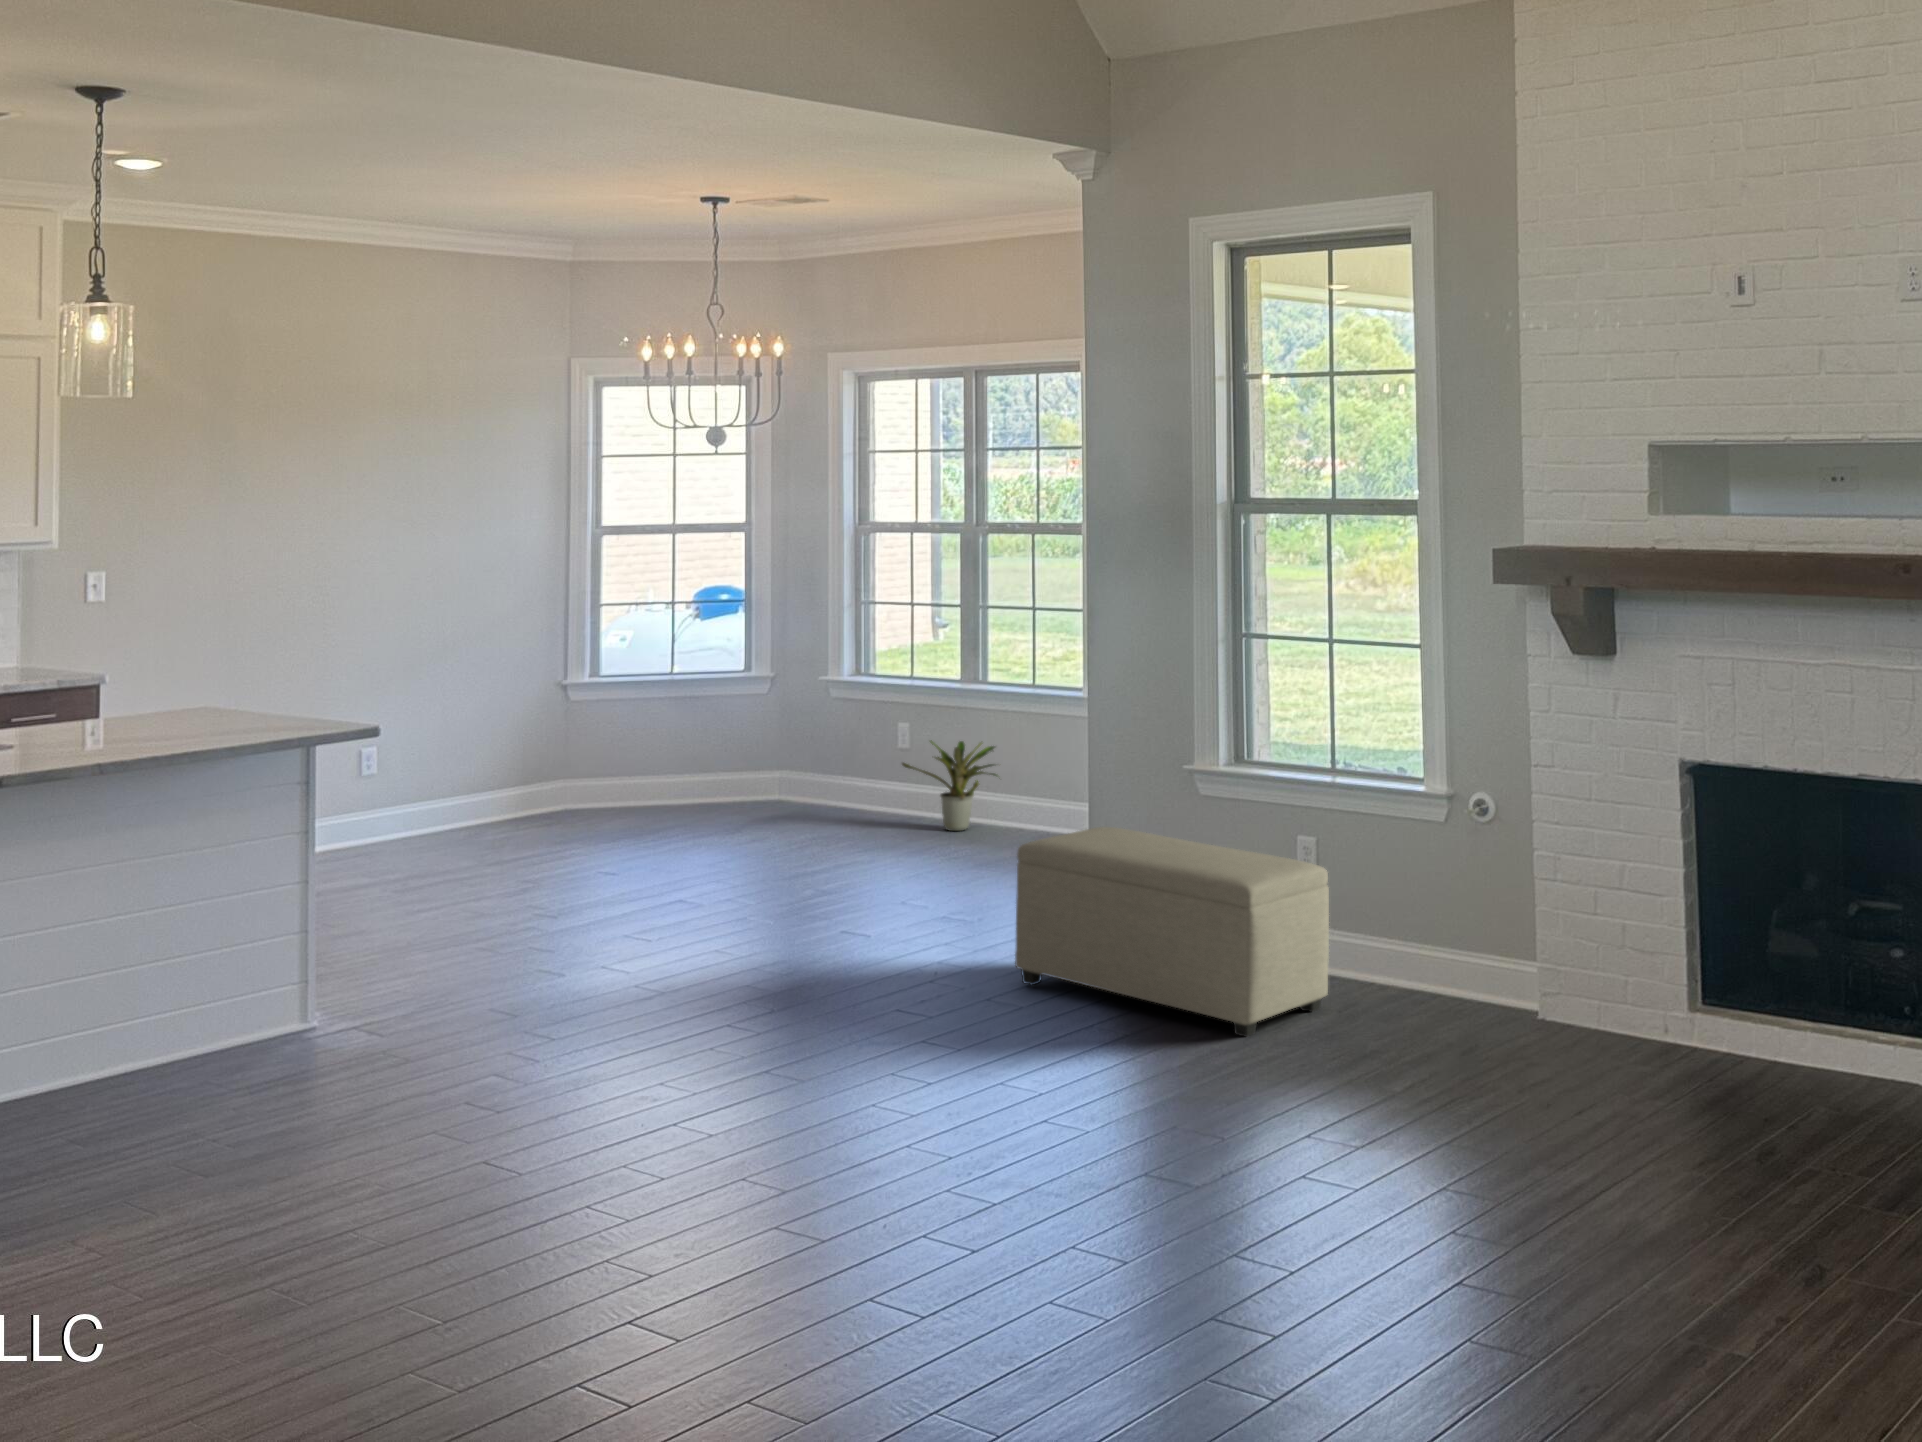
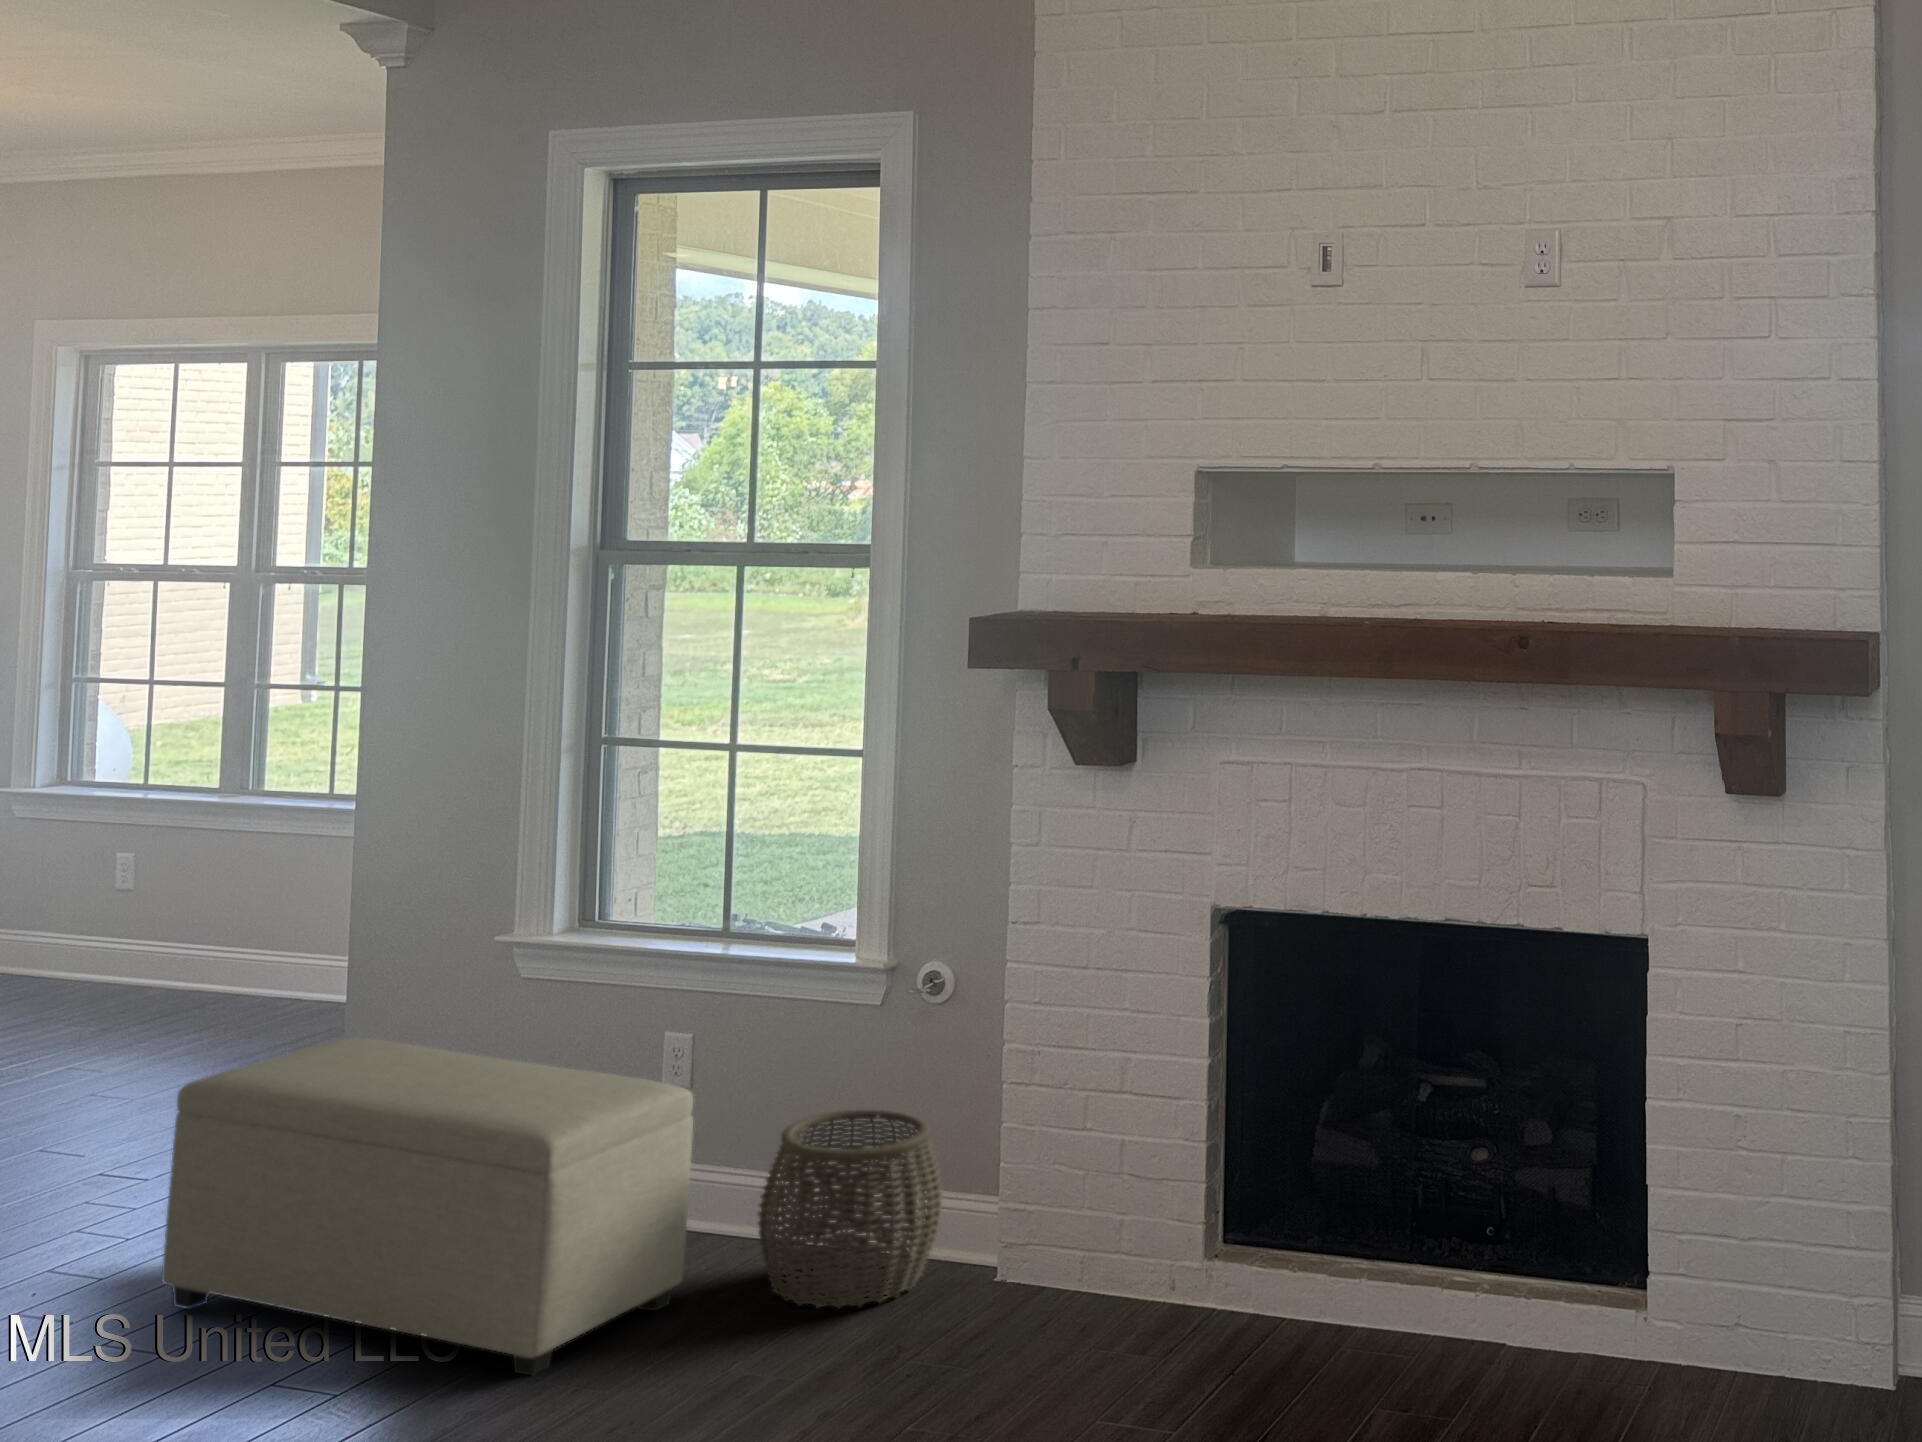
potted plant: present [902,740,997,831] -> none [102,884,267,1018]
woven basket: none [1373,893,1497,1022] -> present [758,1110,942,1308]

